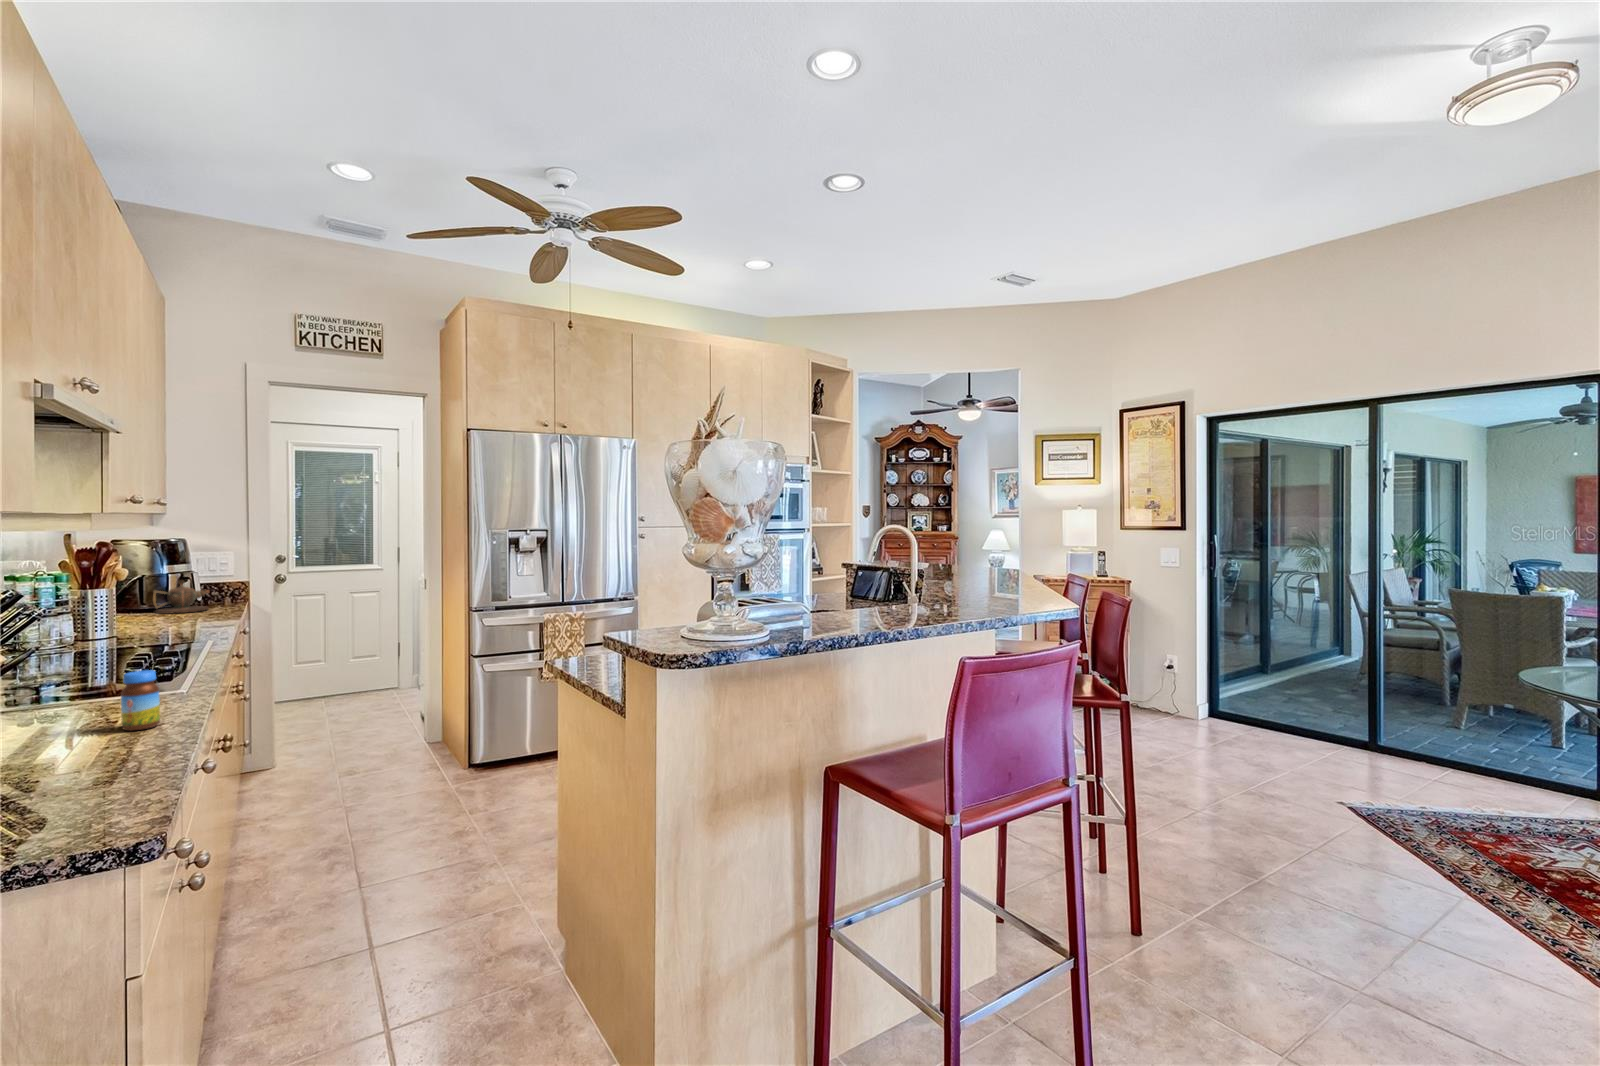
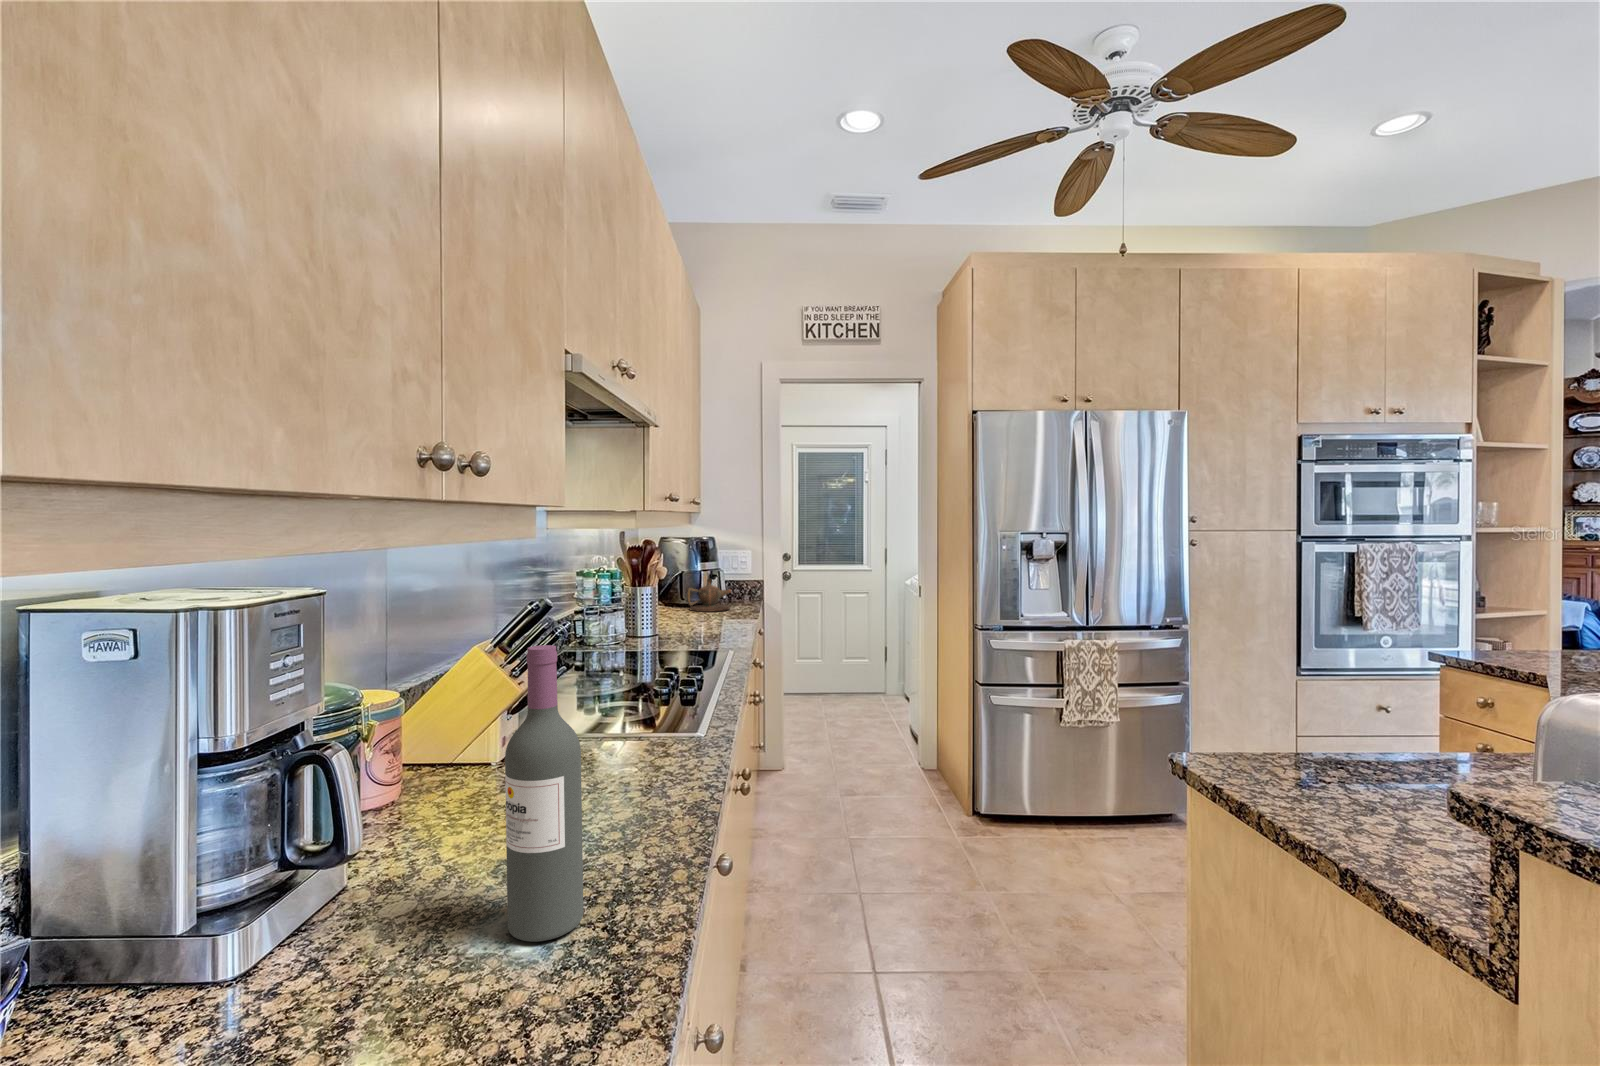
wine bottle: none [44,604,109,783] -> present [505,645,583,942]
jar: present [121,670,160,731] -> none [623,723,664,810]

